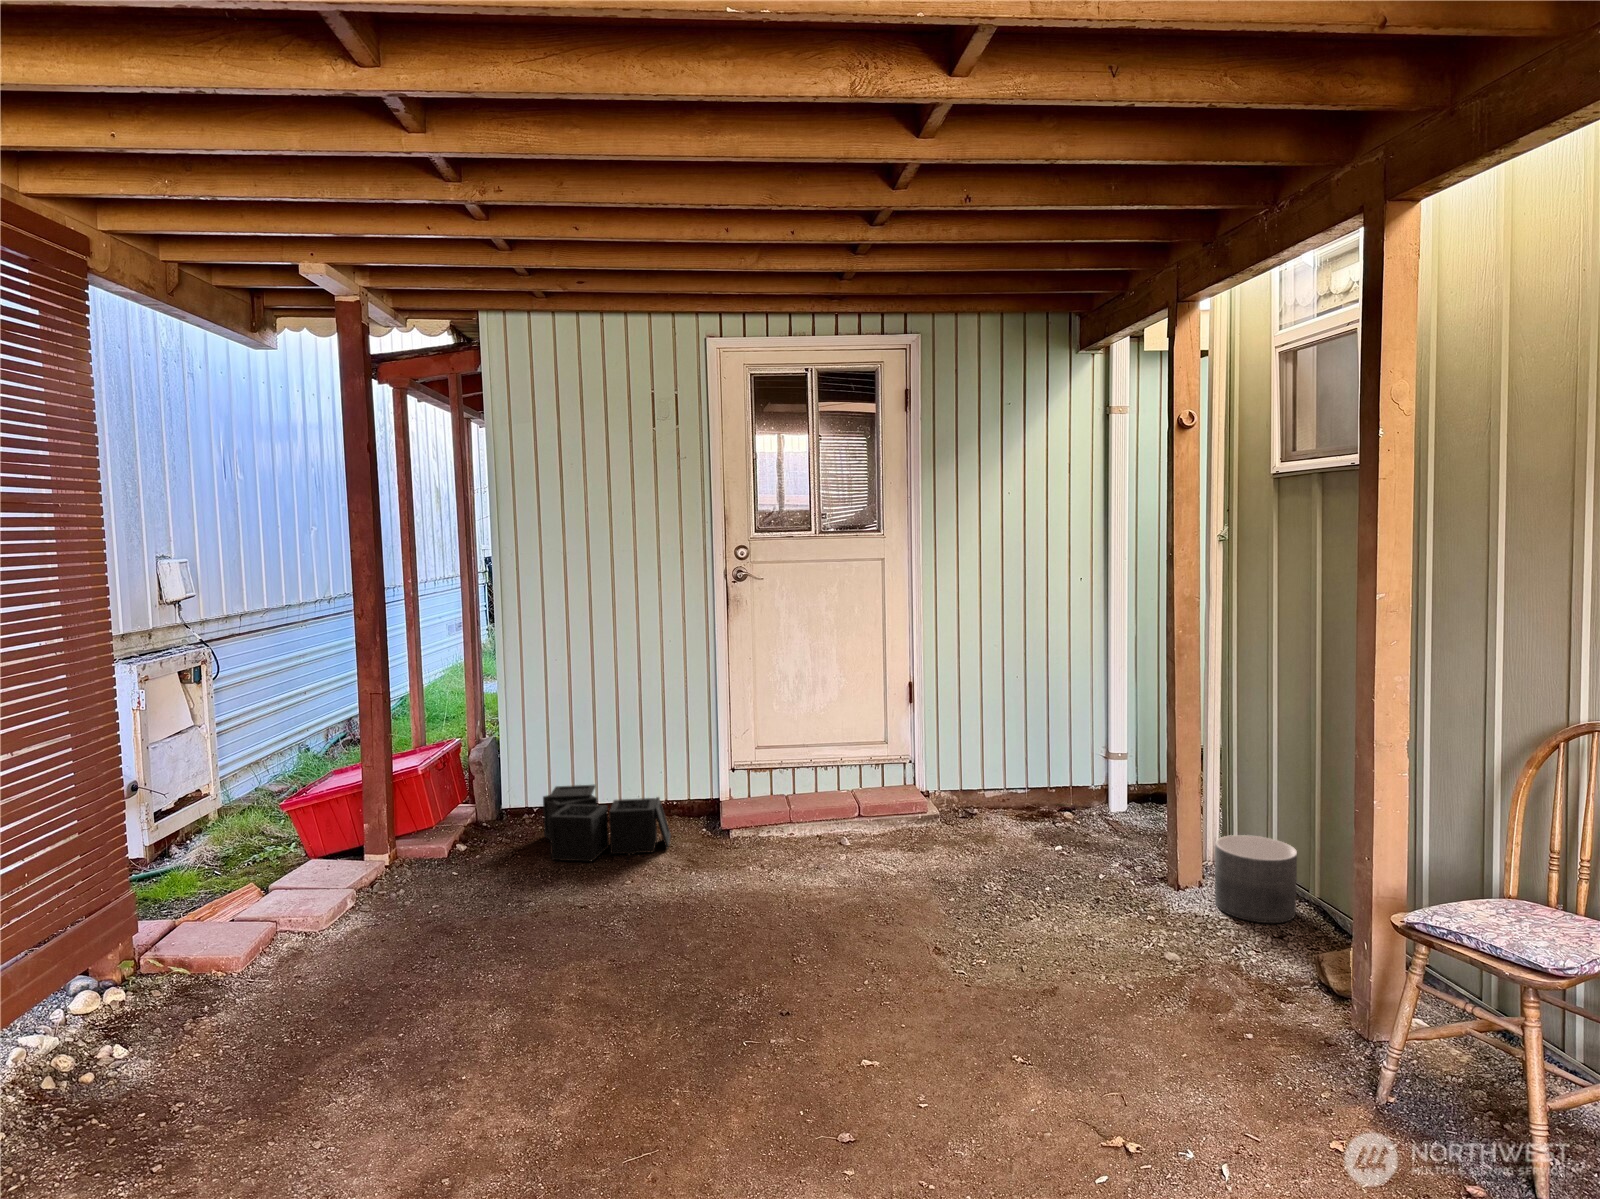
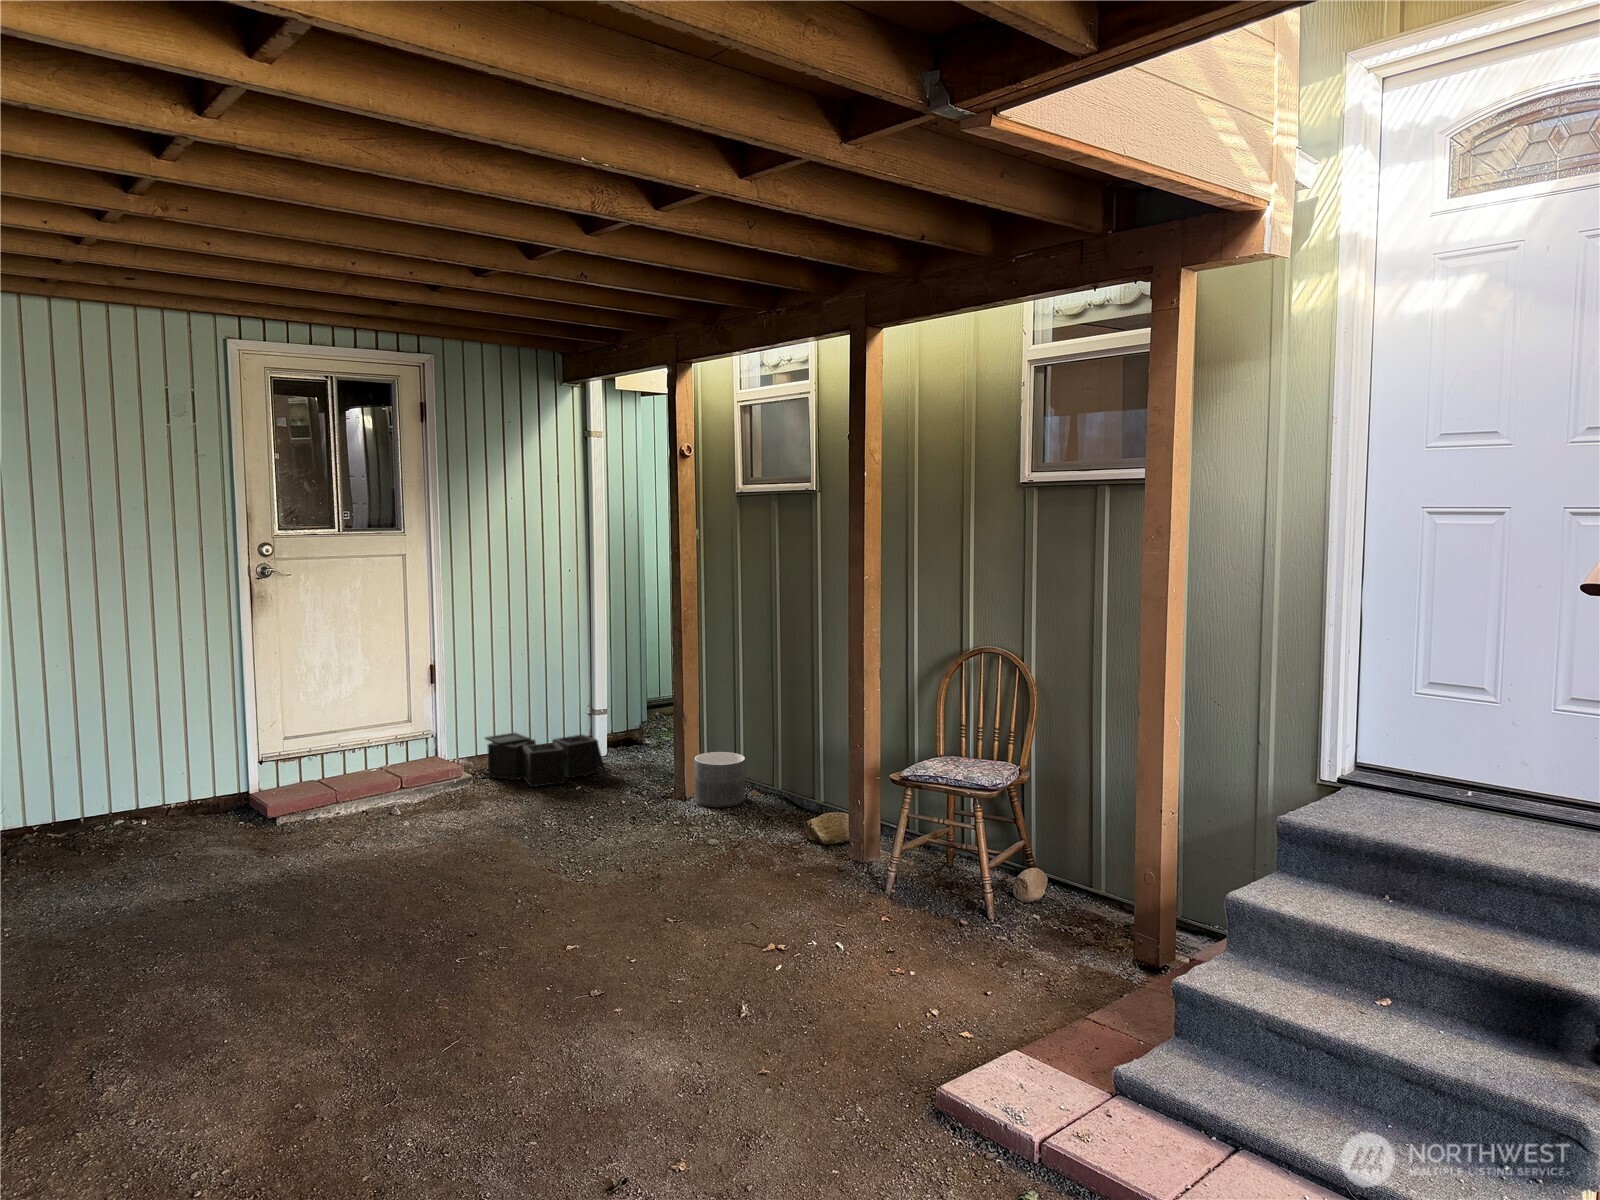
storage bin: present [543,785,671,861] -> present [485,733,605,787]

